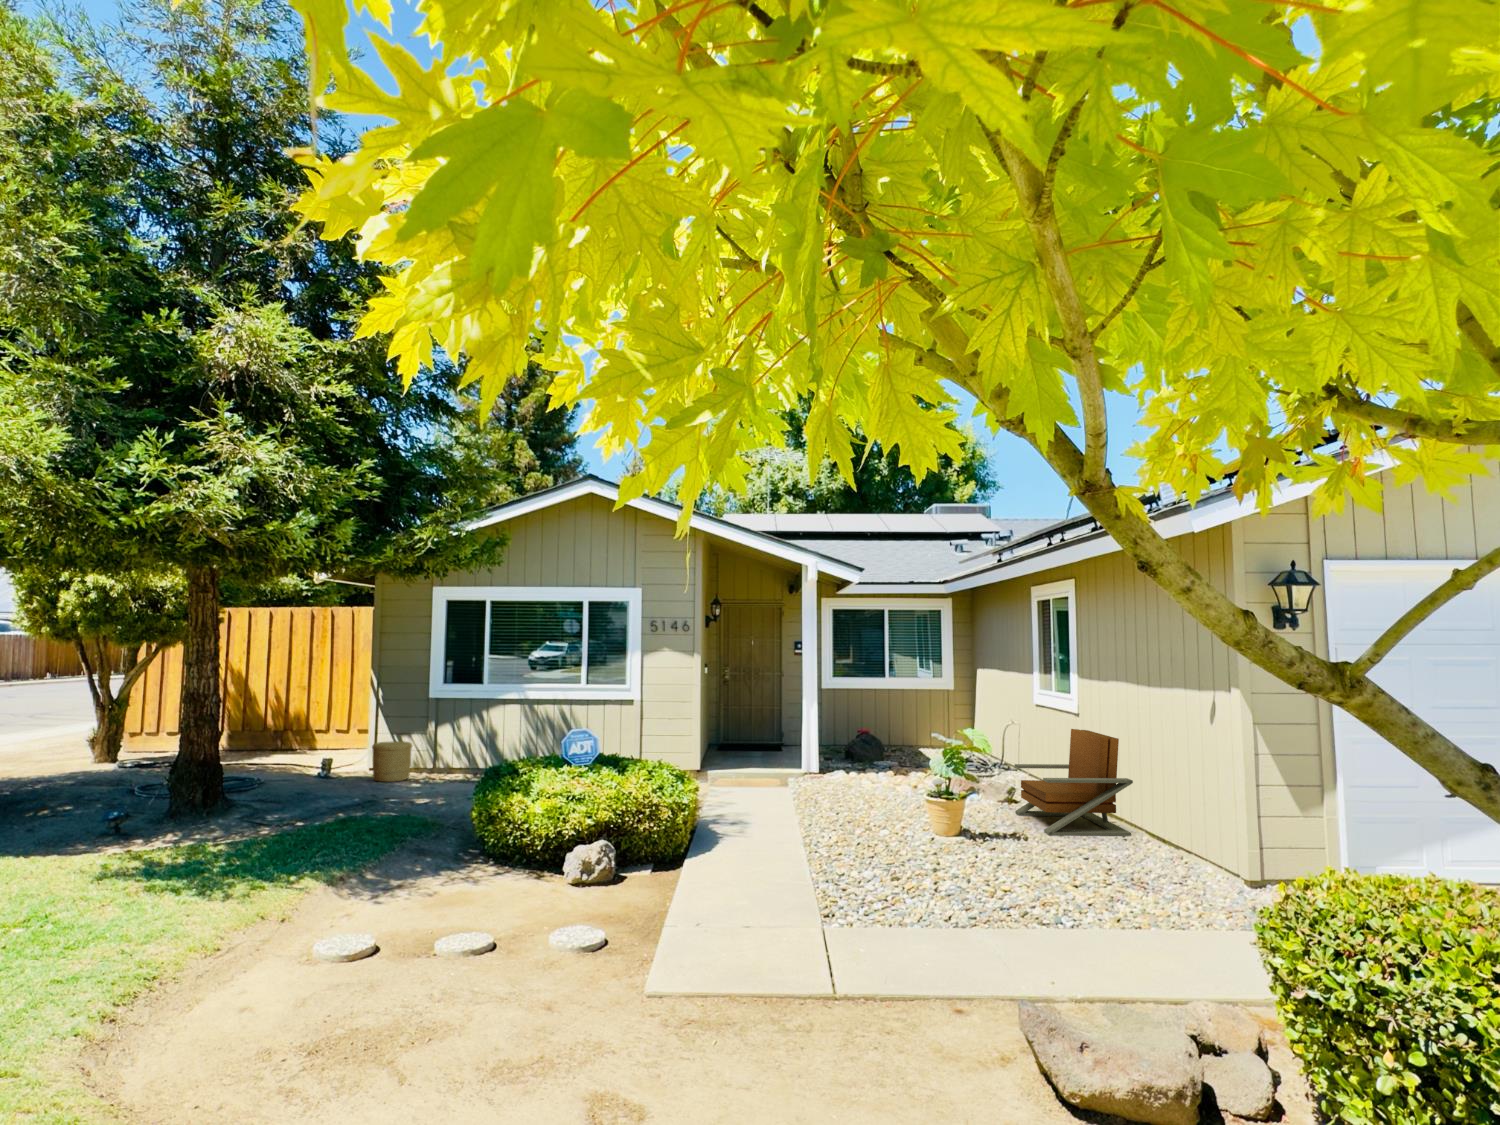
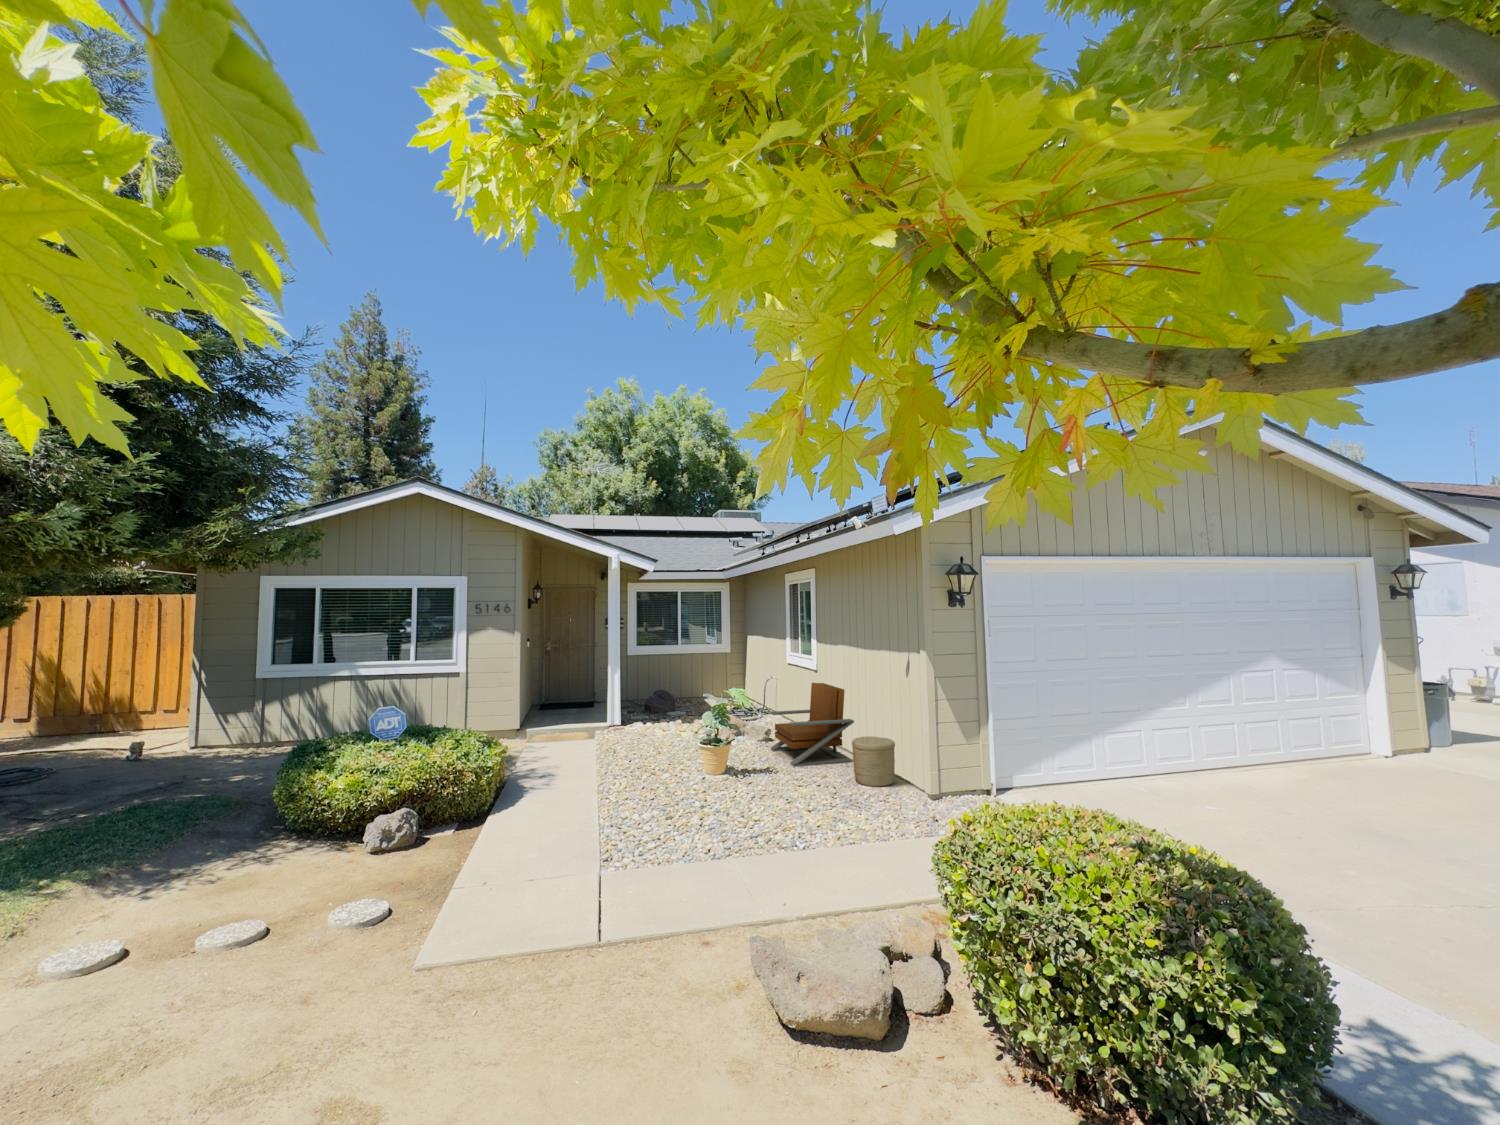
woven basket: present [372,741,412,782] -> present [852,736,895,787]

